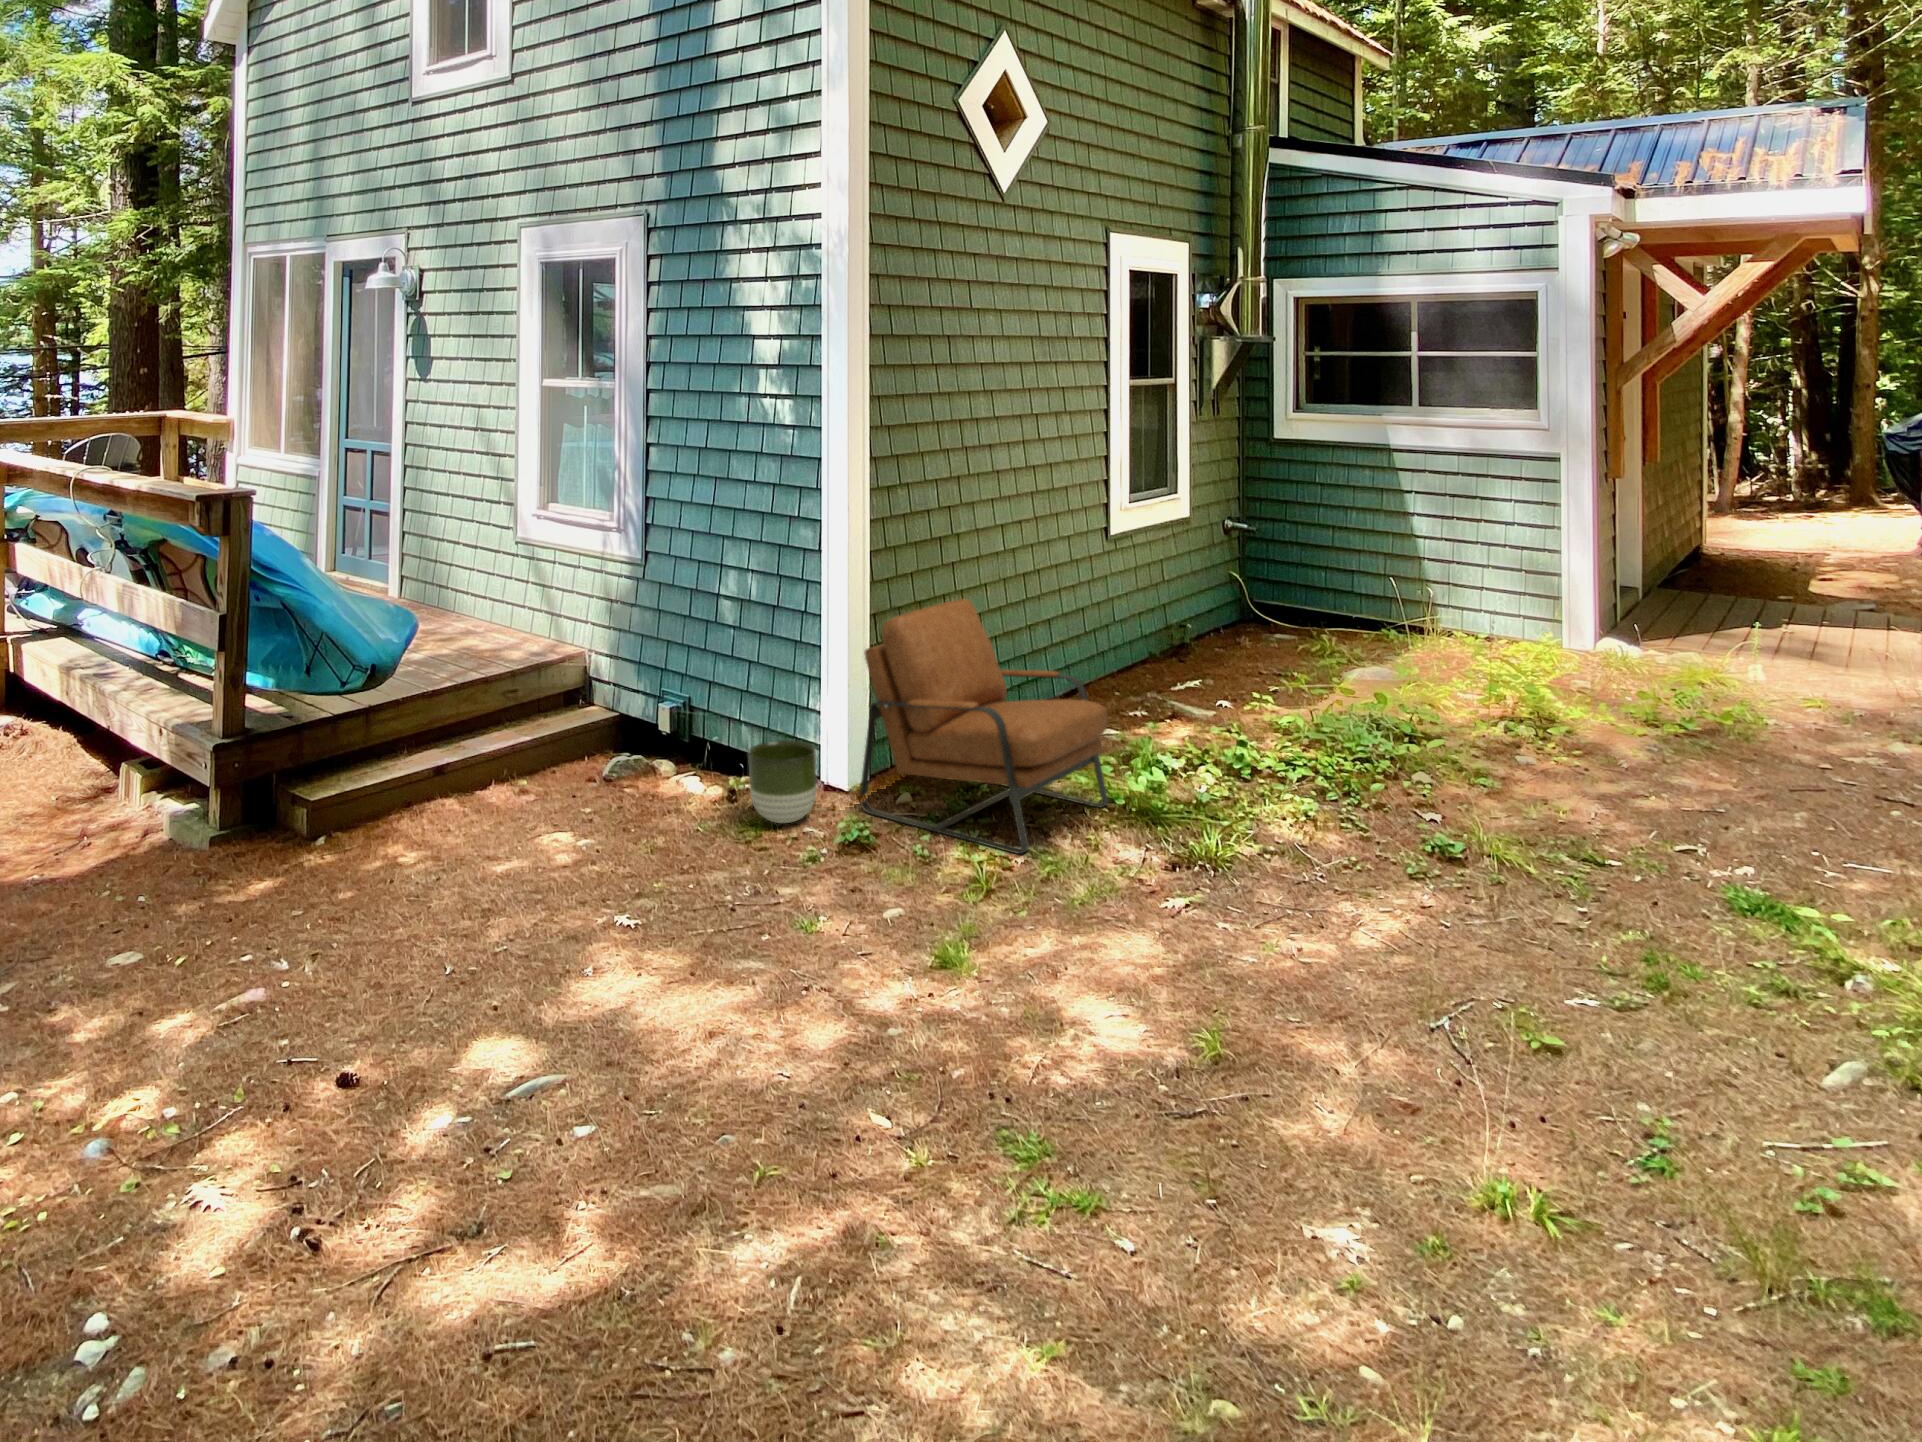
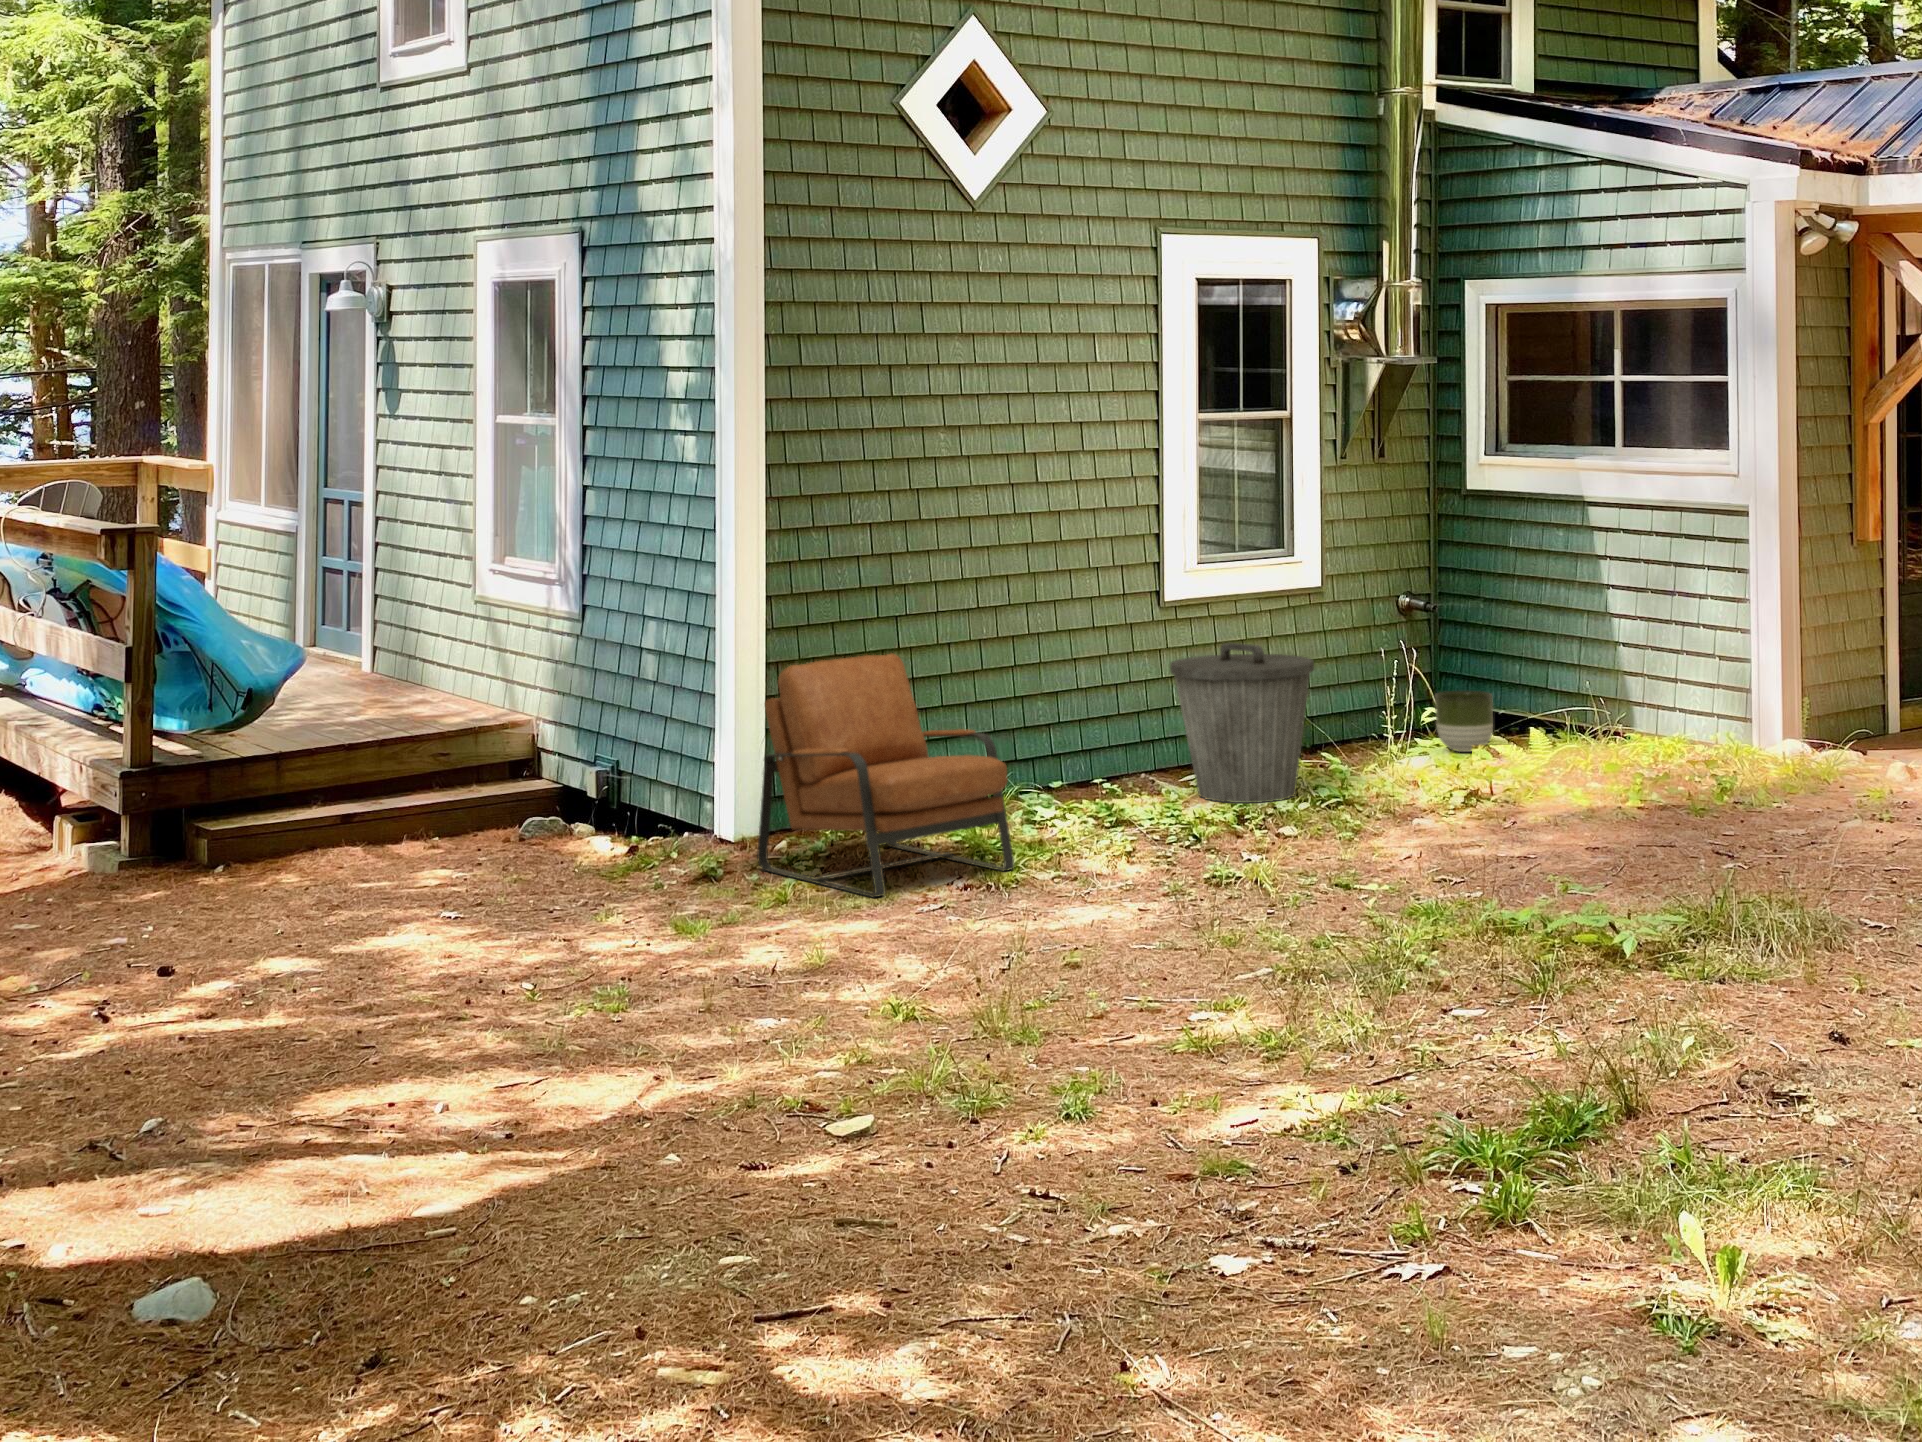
trash can: none [1121,570,1246,708] -> present [1170,643,1314,803]
planter: present [748,740,816,823] -> present [1435,691,1493,752]

